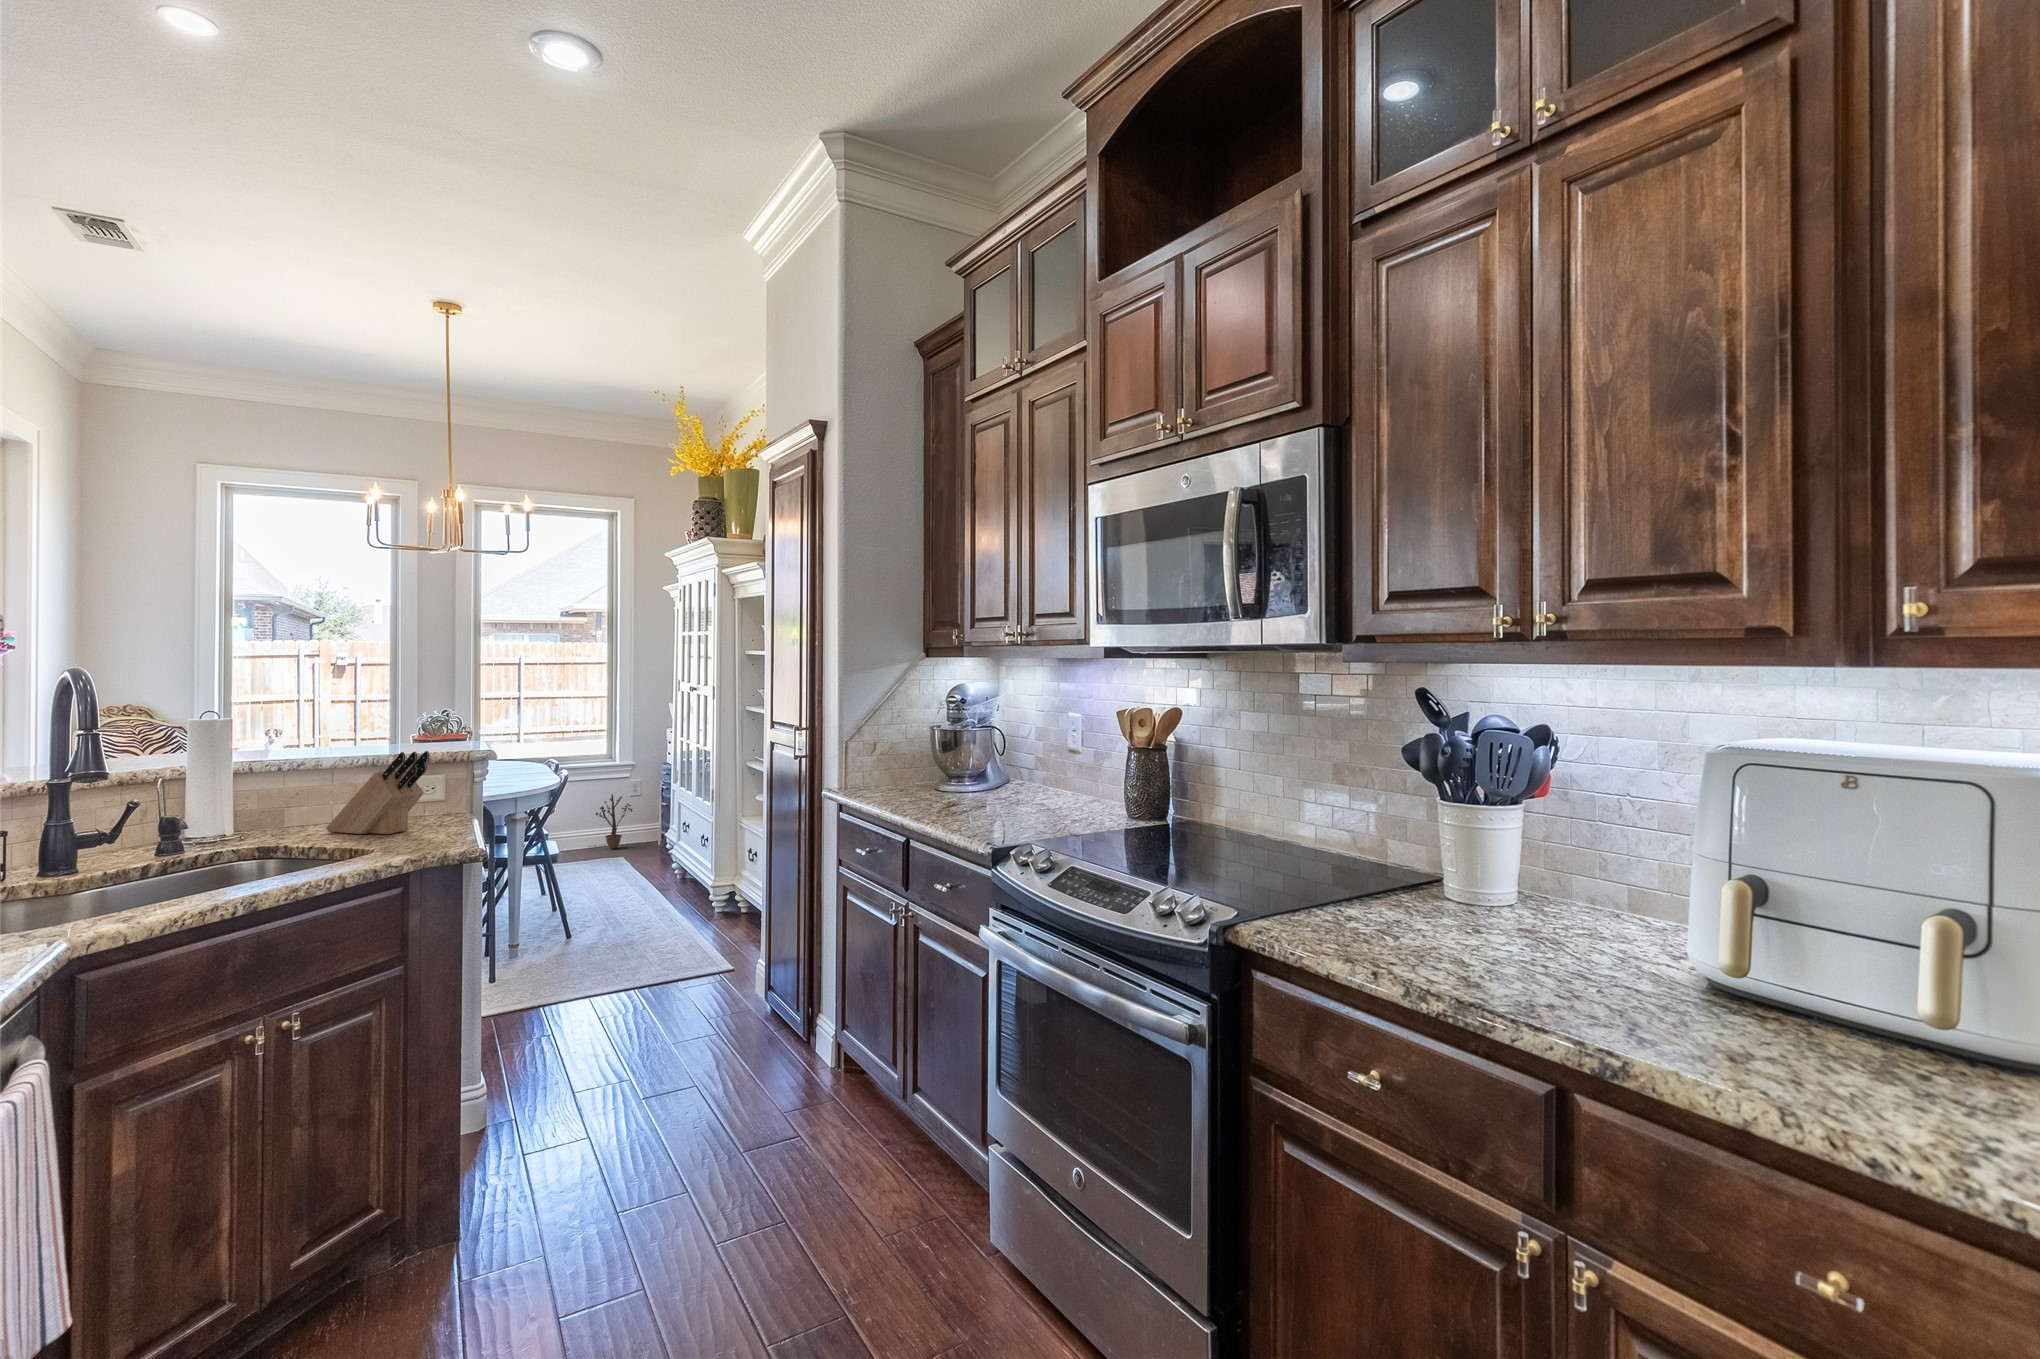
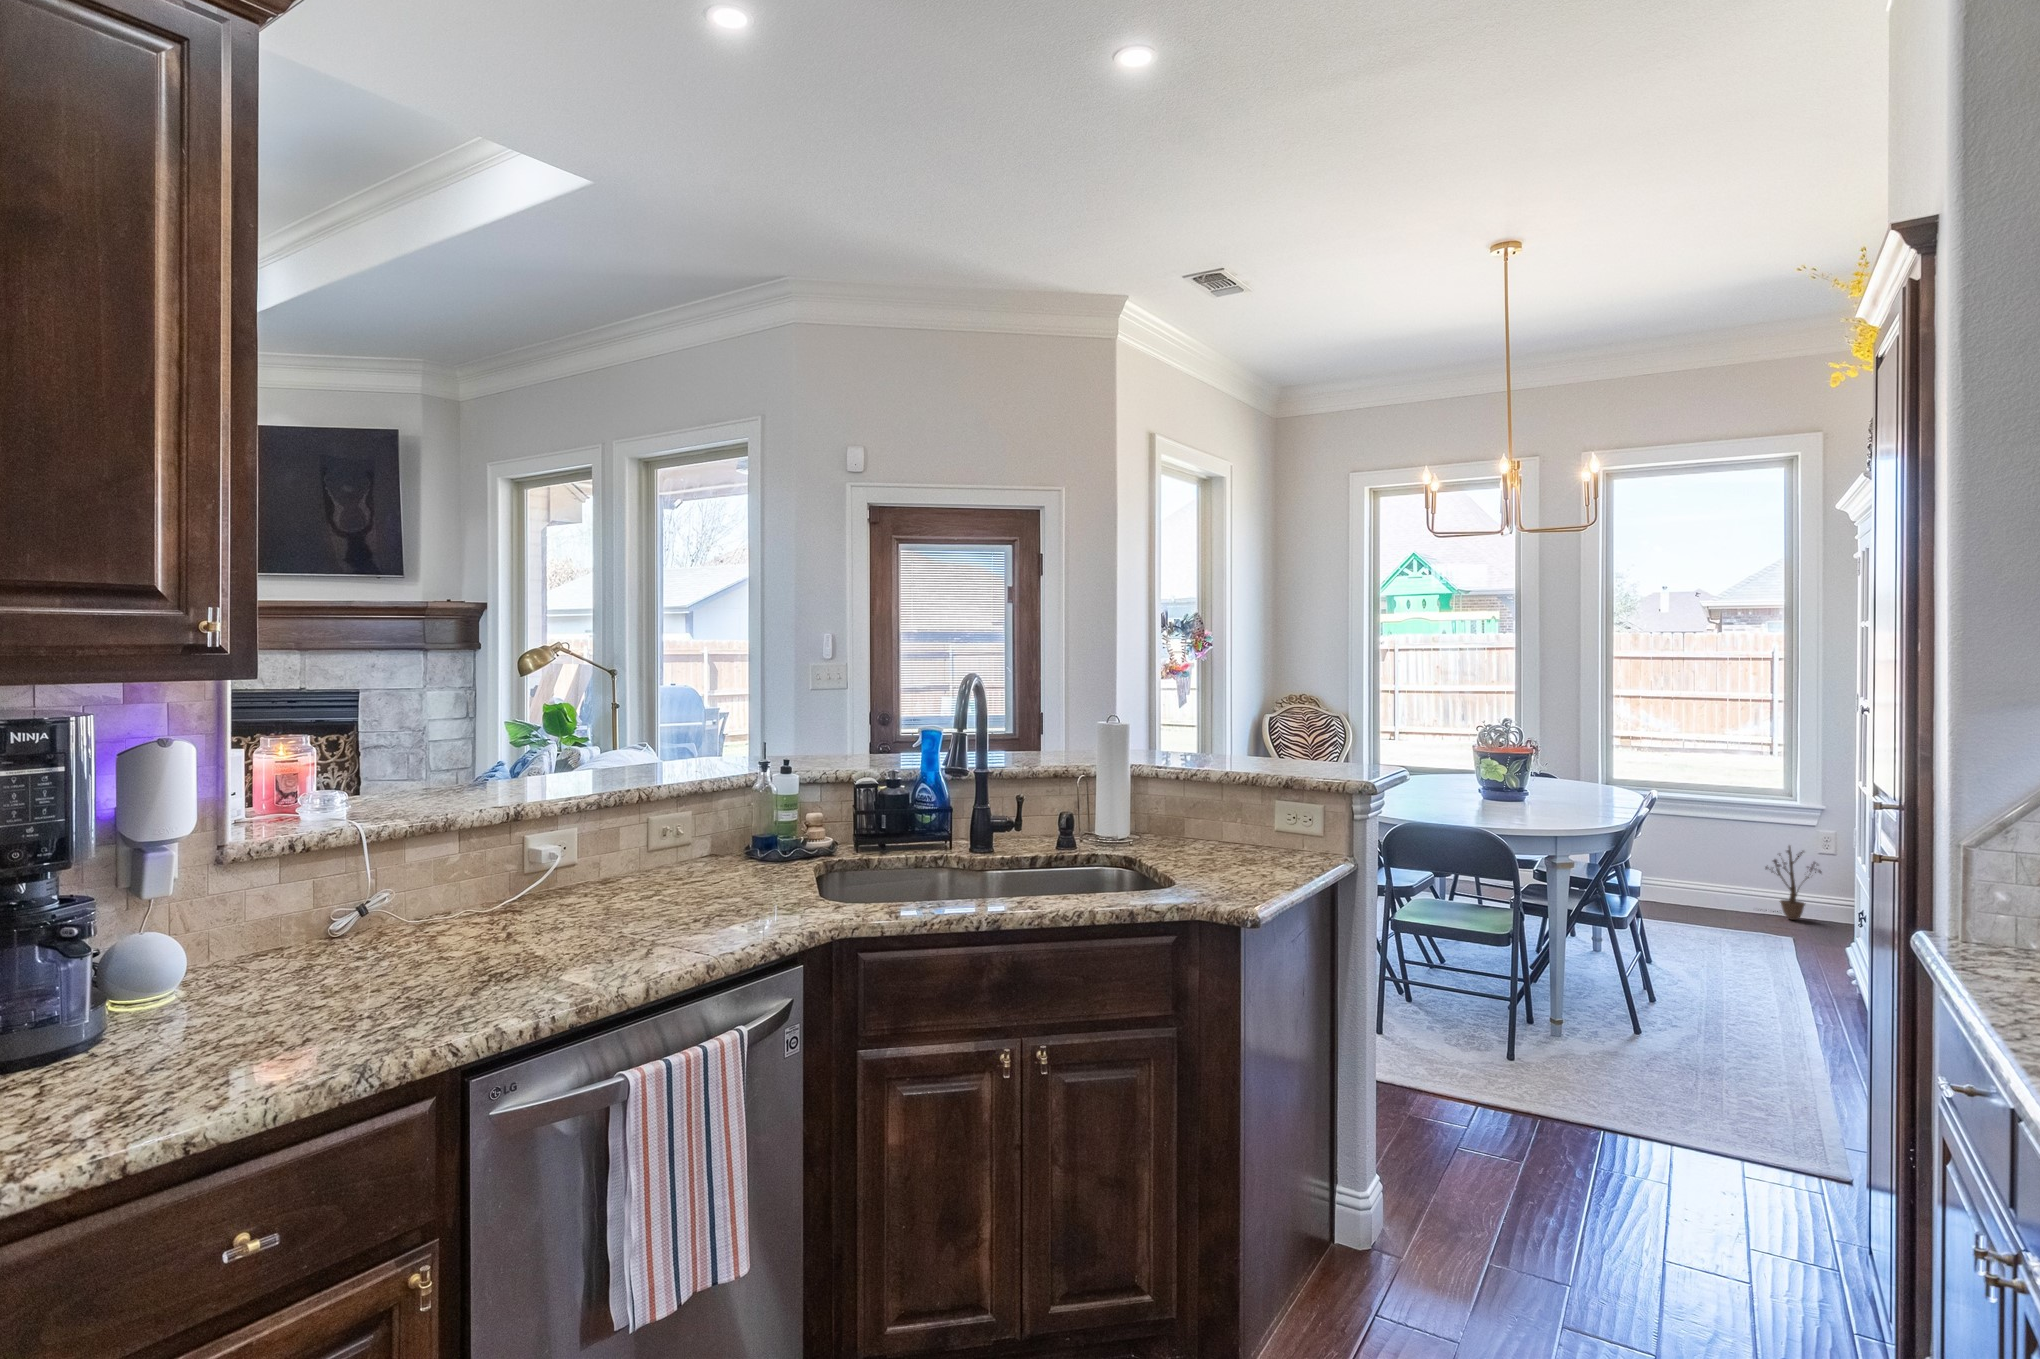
knife block: present [326,751,429,834] -> none [1197,776,1267,867]

